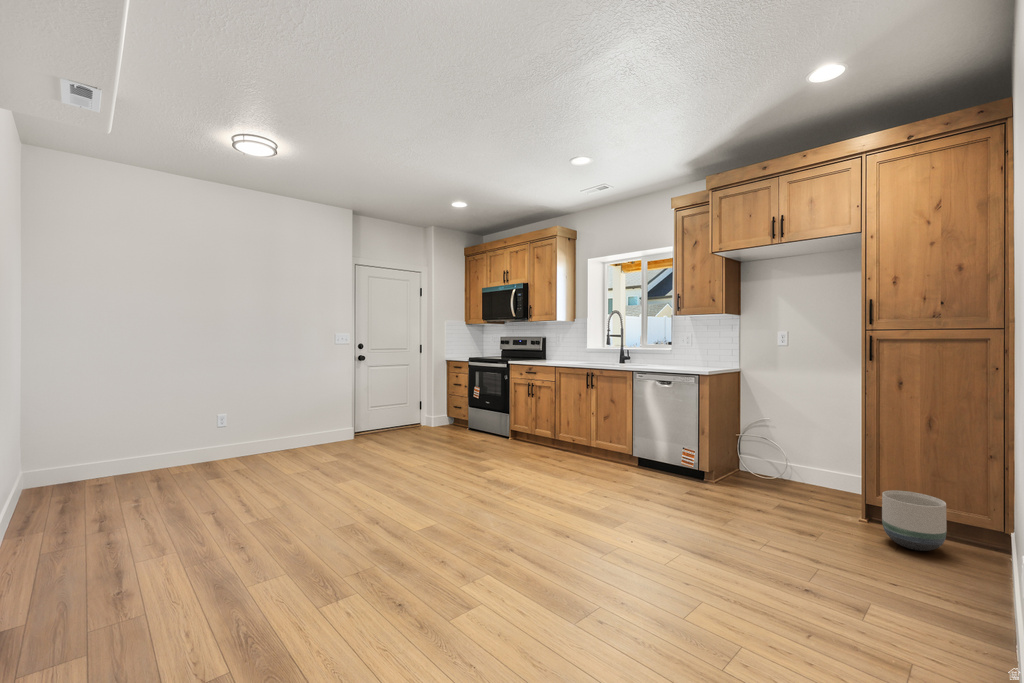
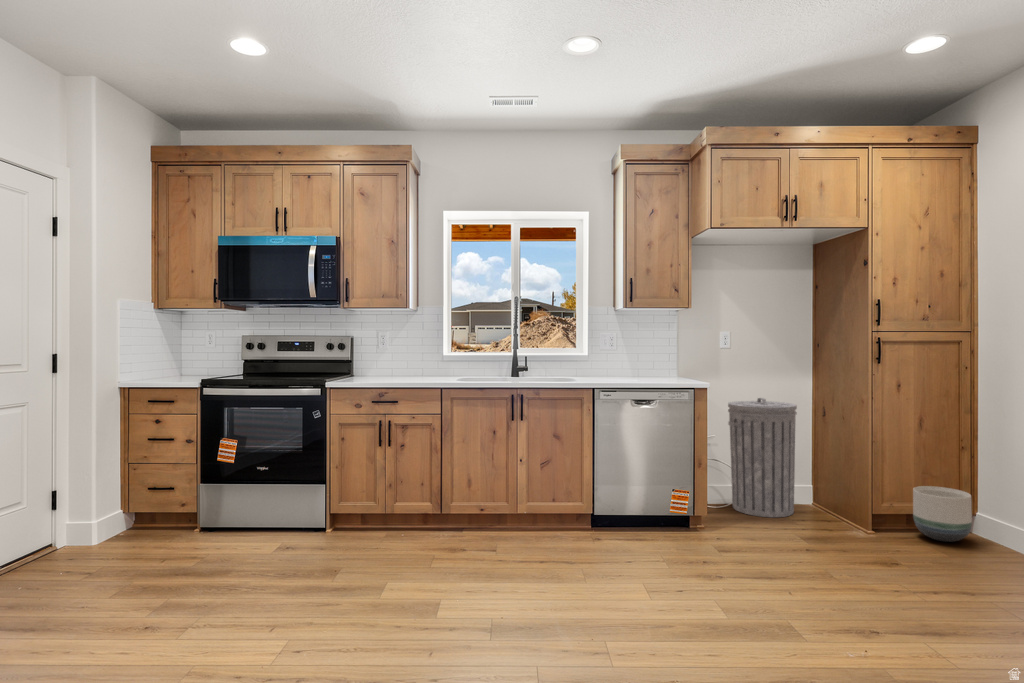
trash can: none [763,391,832,498] -> present [728,398,797,517]

